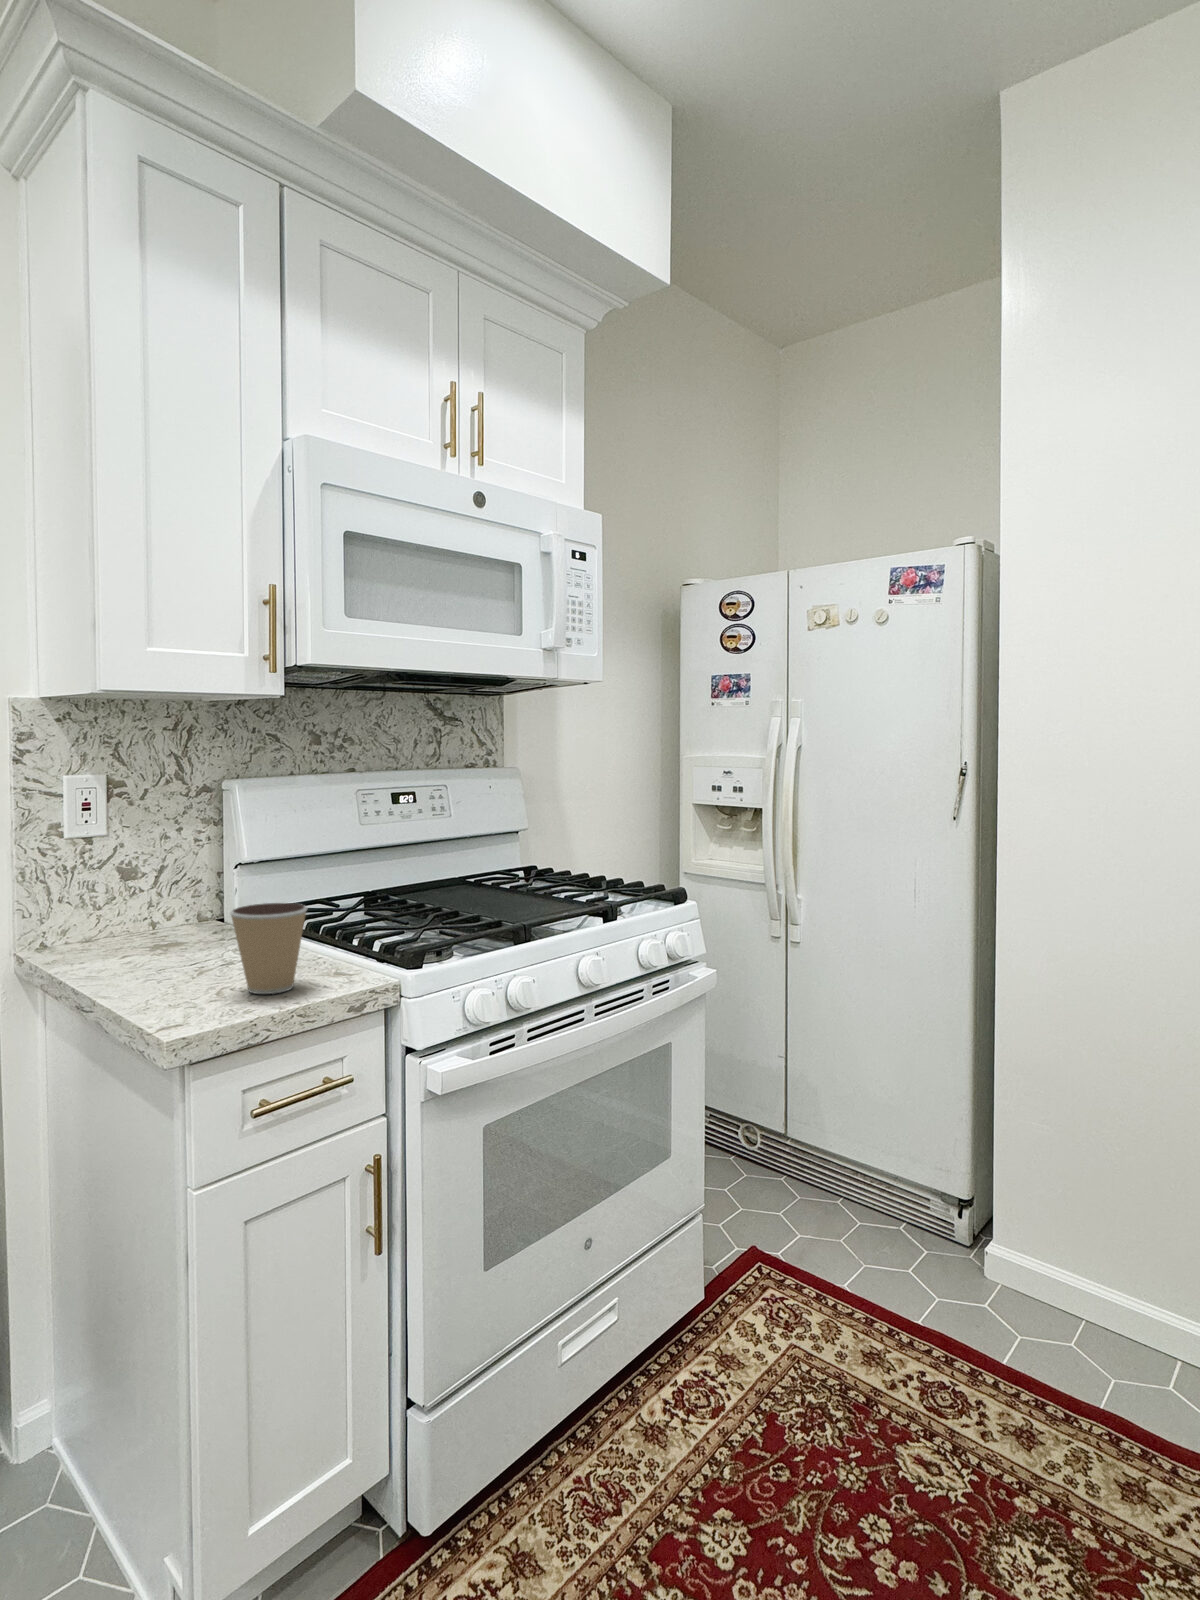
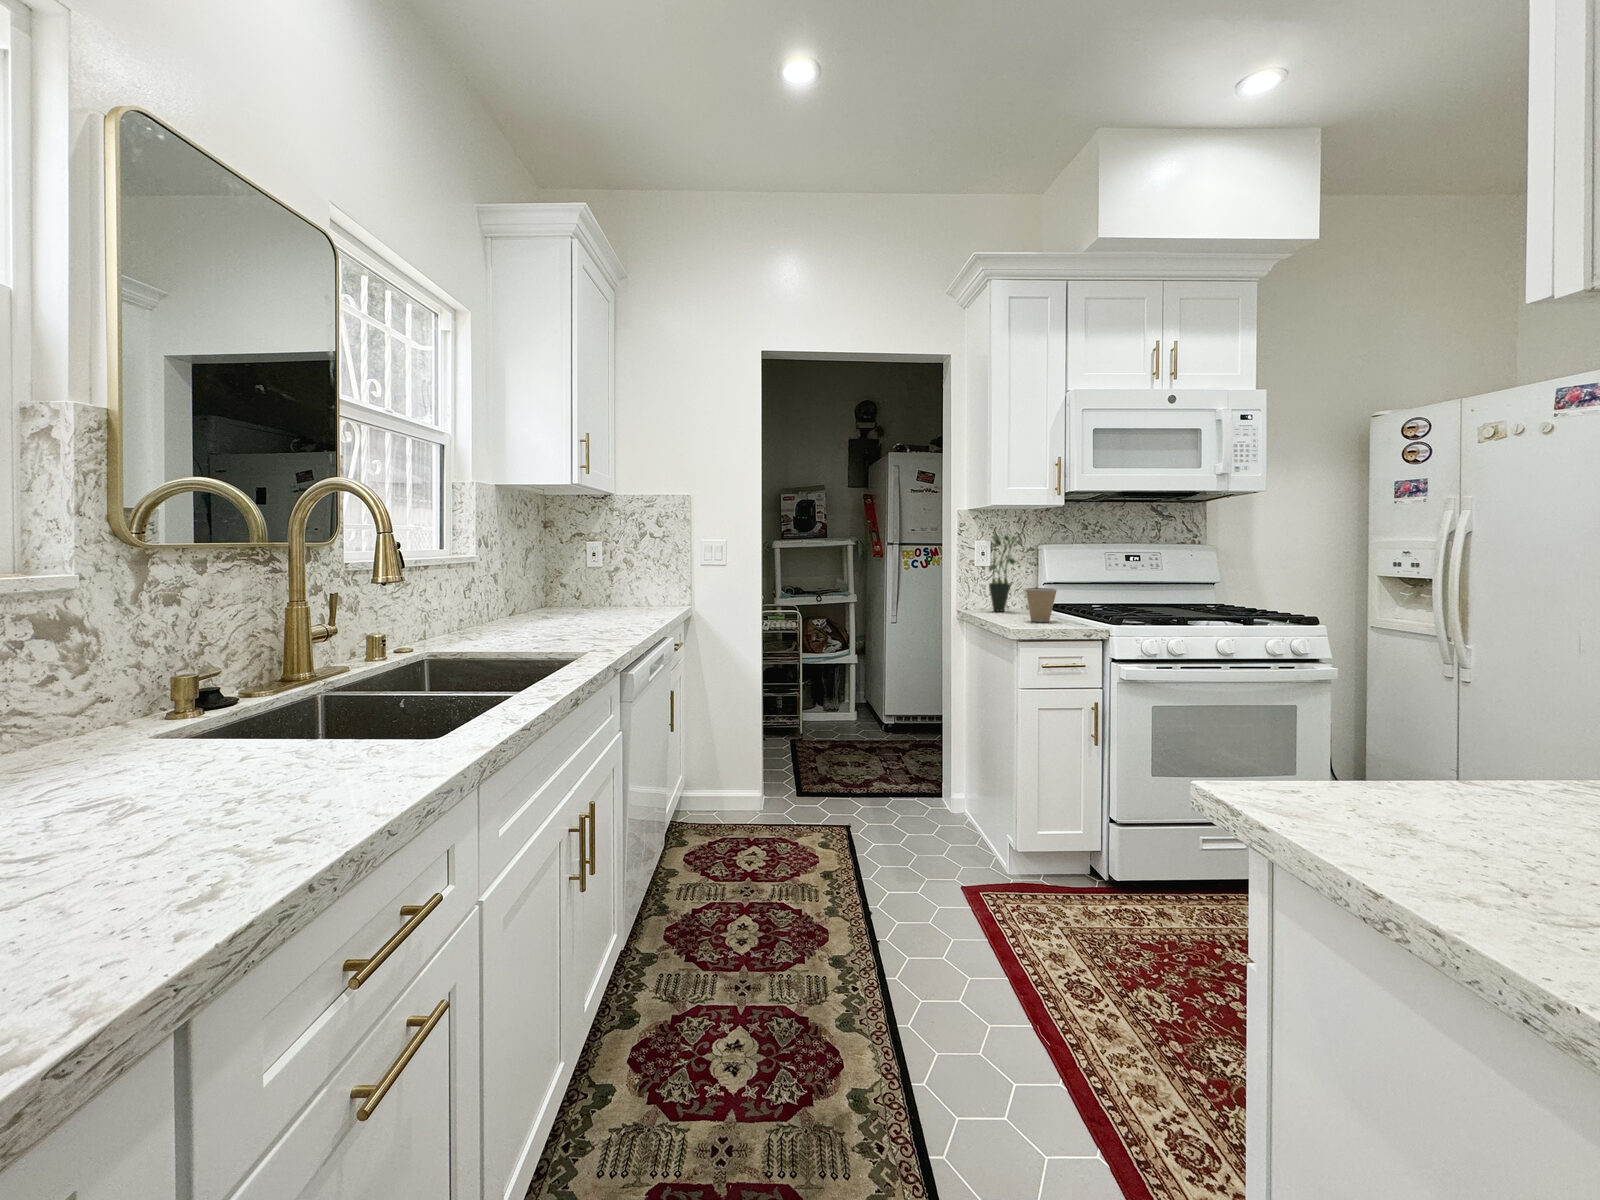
potted plant: none [109,751,196,951] -> present [989,535,1021,612]

